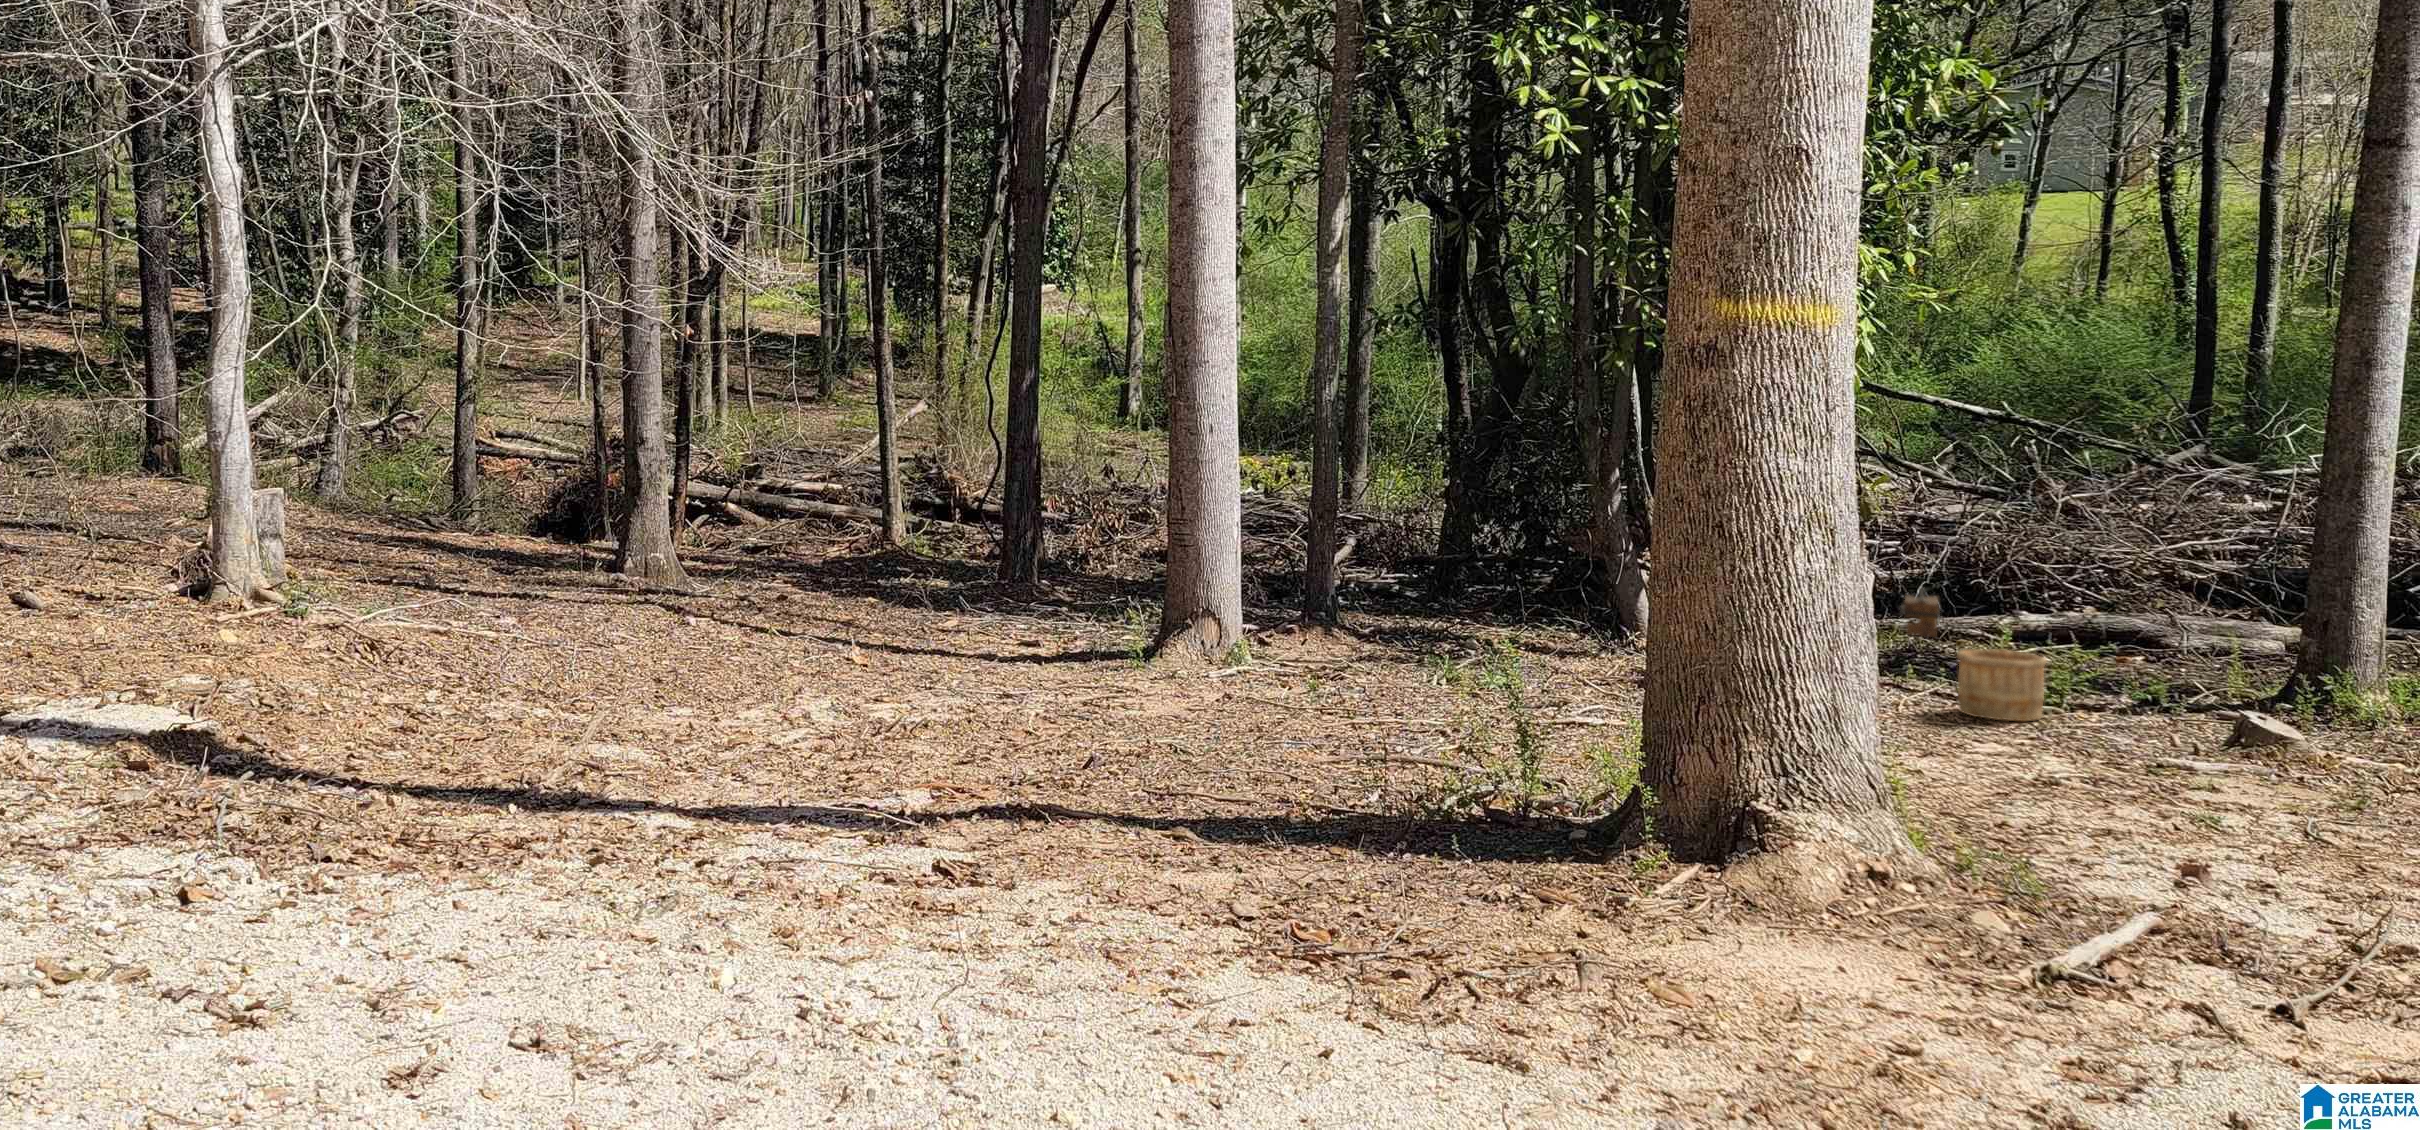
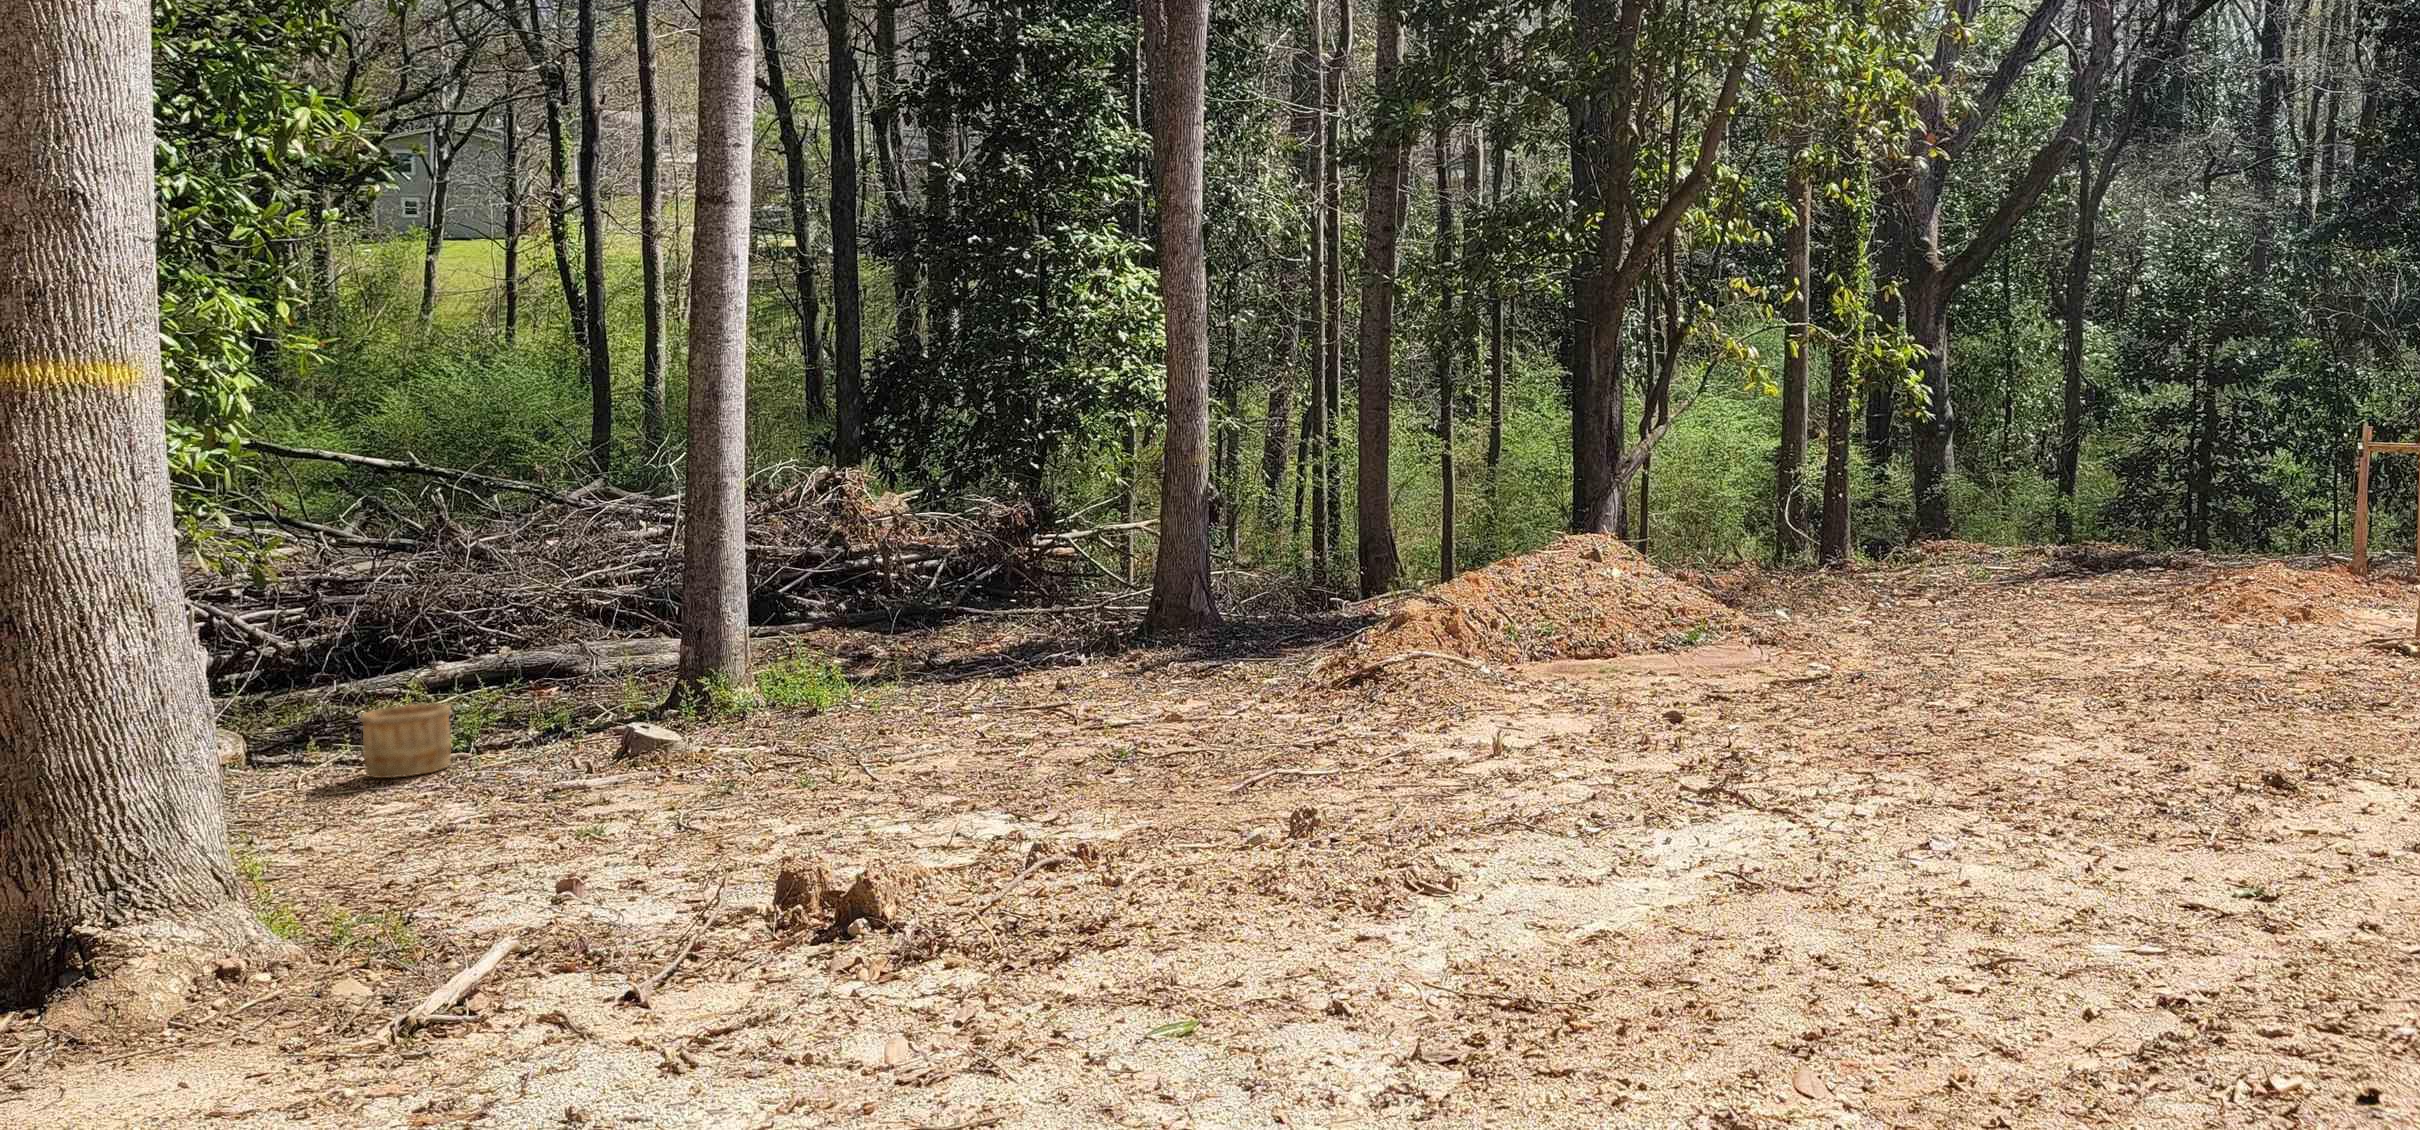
toolbox: present [1901,589,1940,637] -> none [314,649,357,707]

